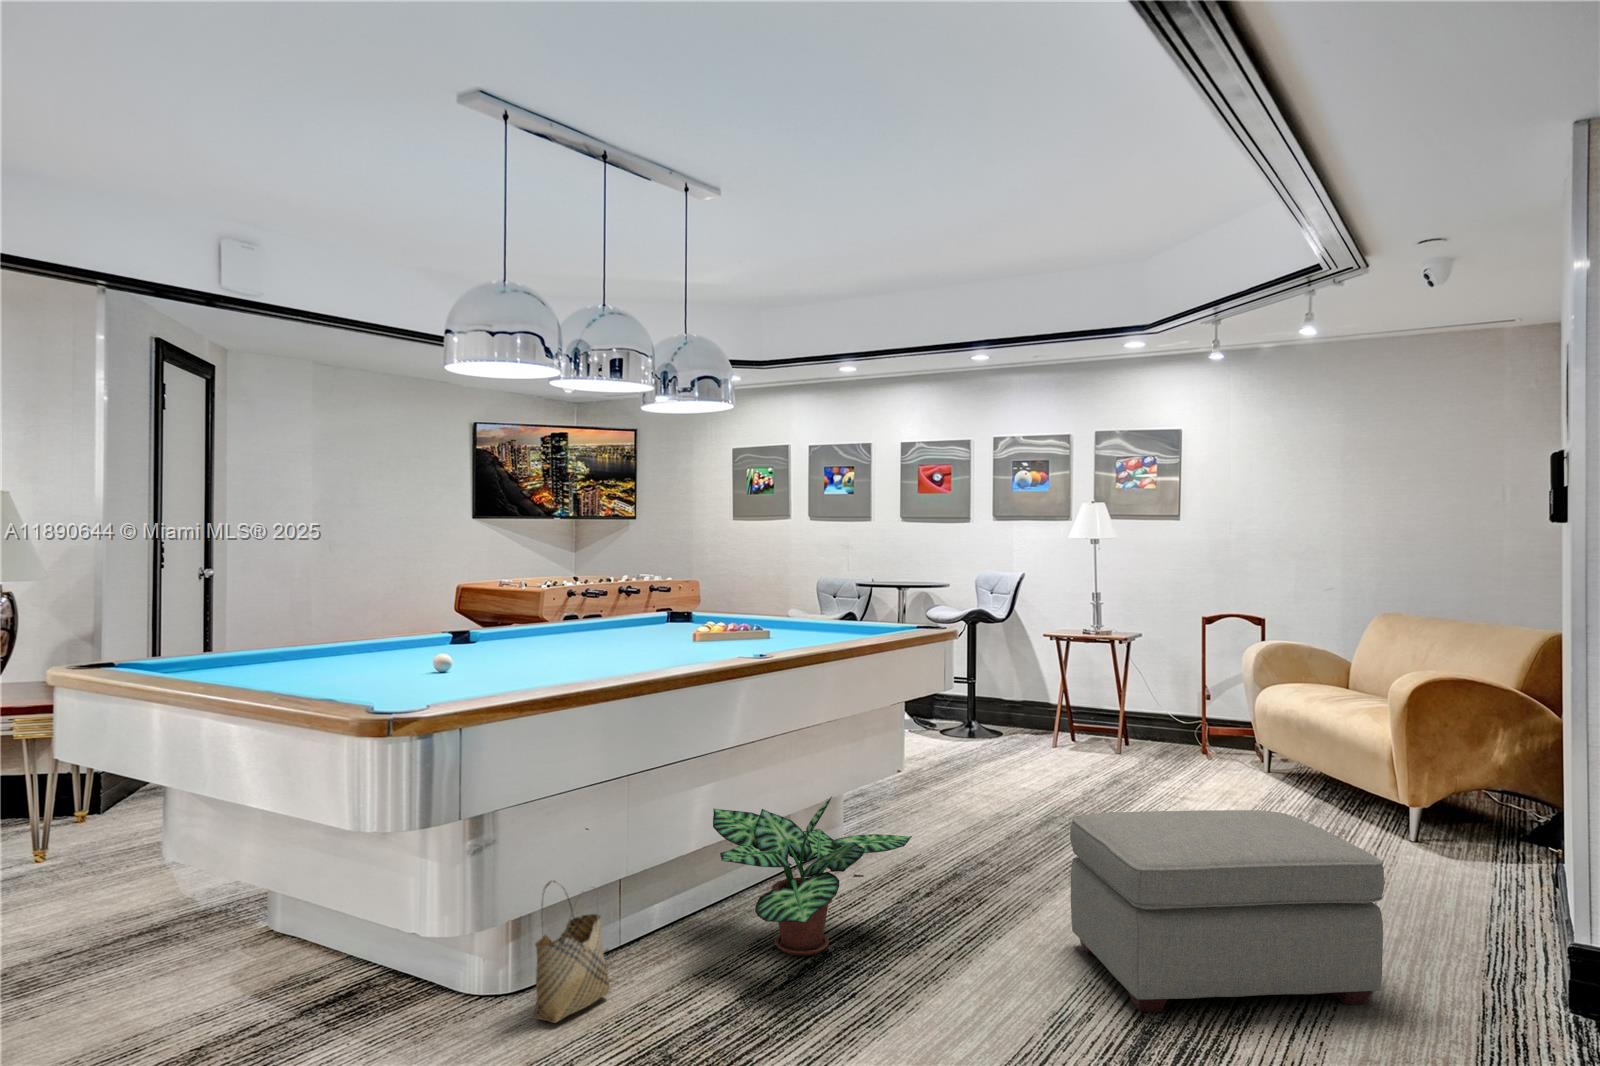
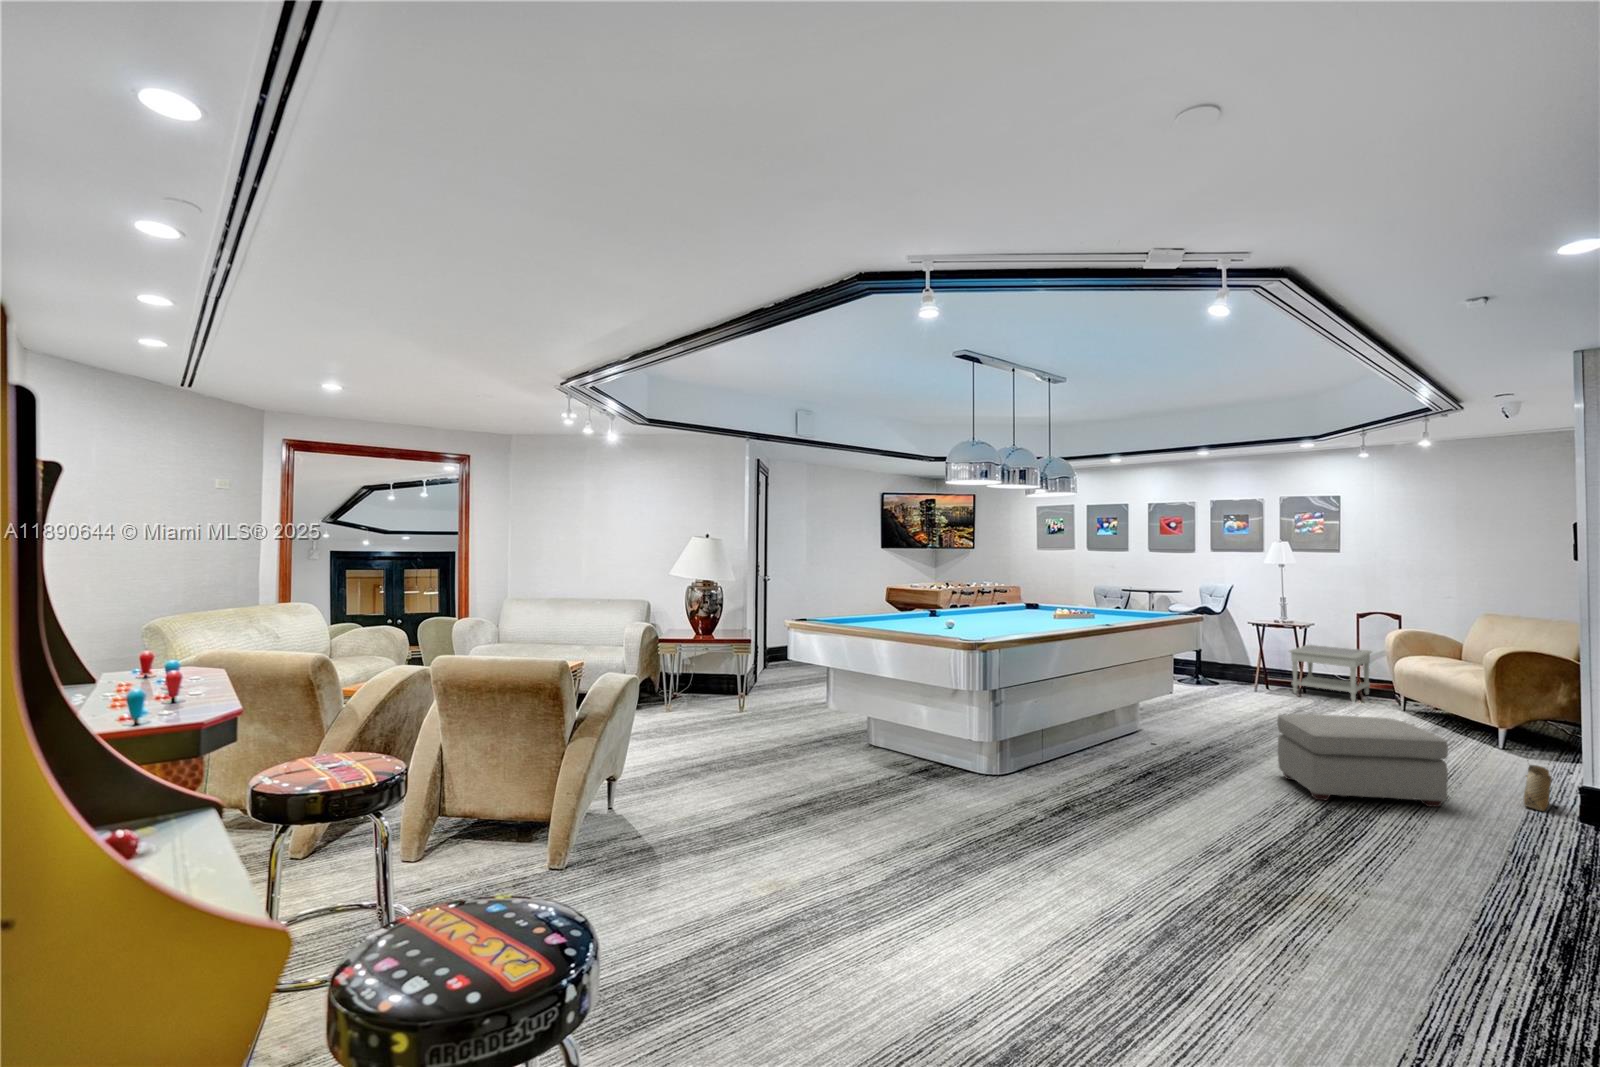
side table: none [1102,669,1220,761] -> present [1290,645,1372,702]
potted plant: present [713,797,912,956] -> none [1092,699,1193,769]
woven basket: present [534,881,609,1023] -> present [1523,749,1553,811]

